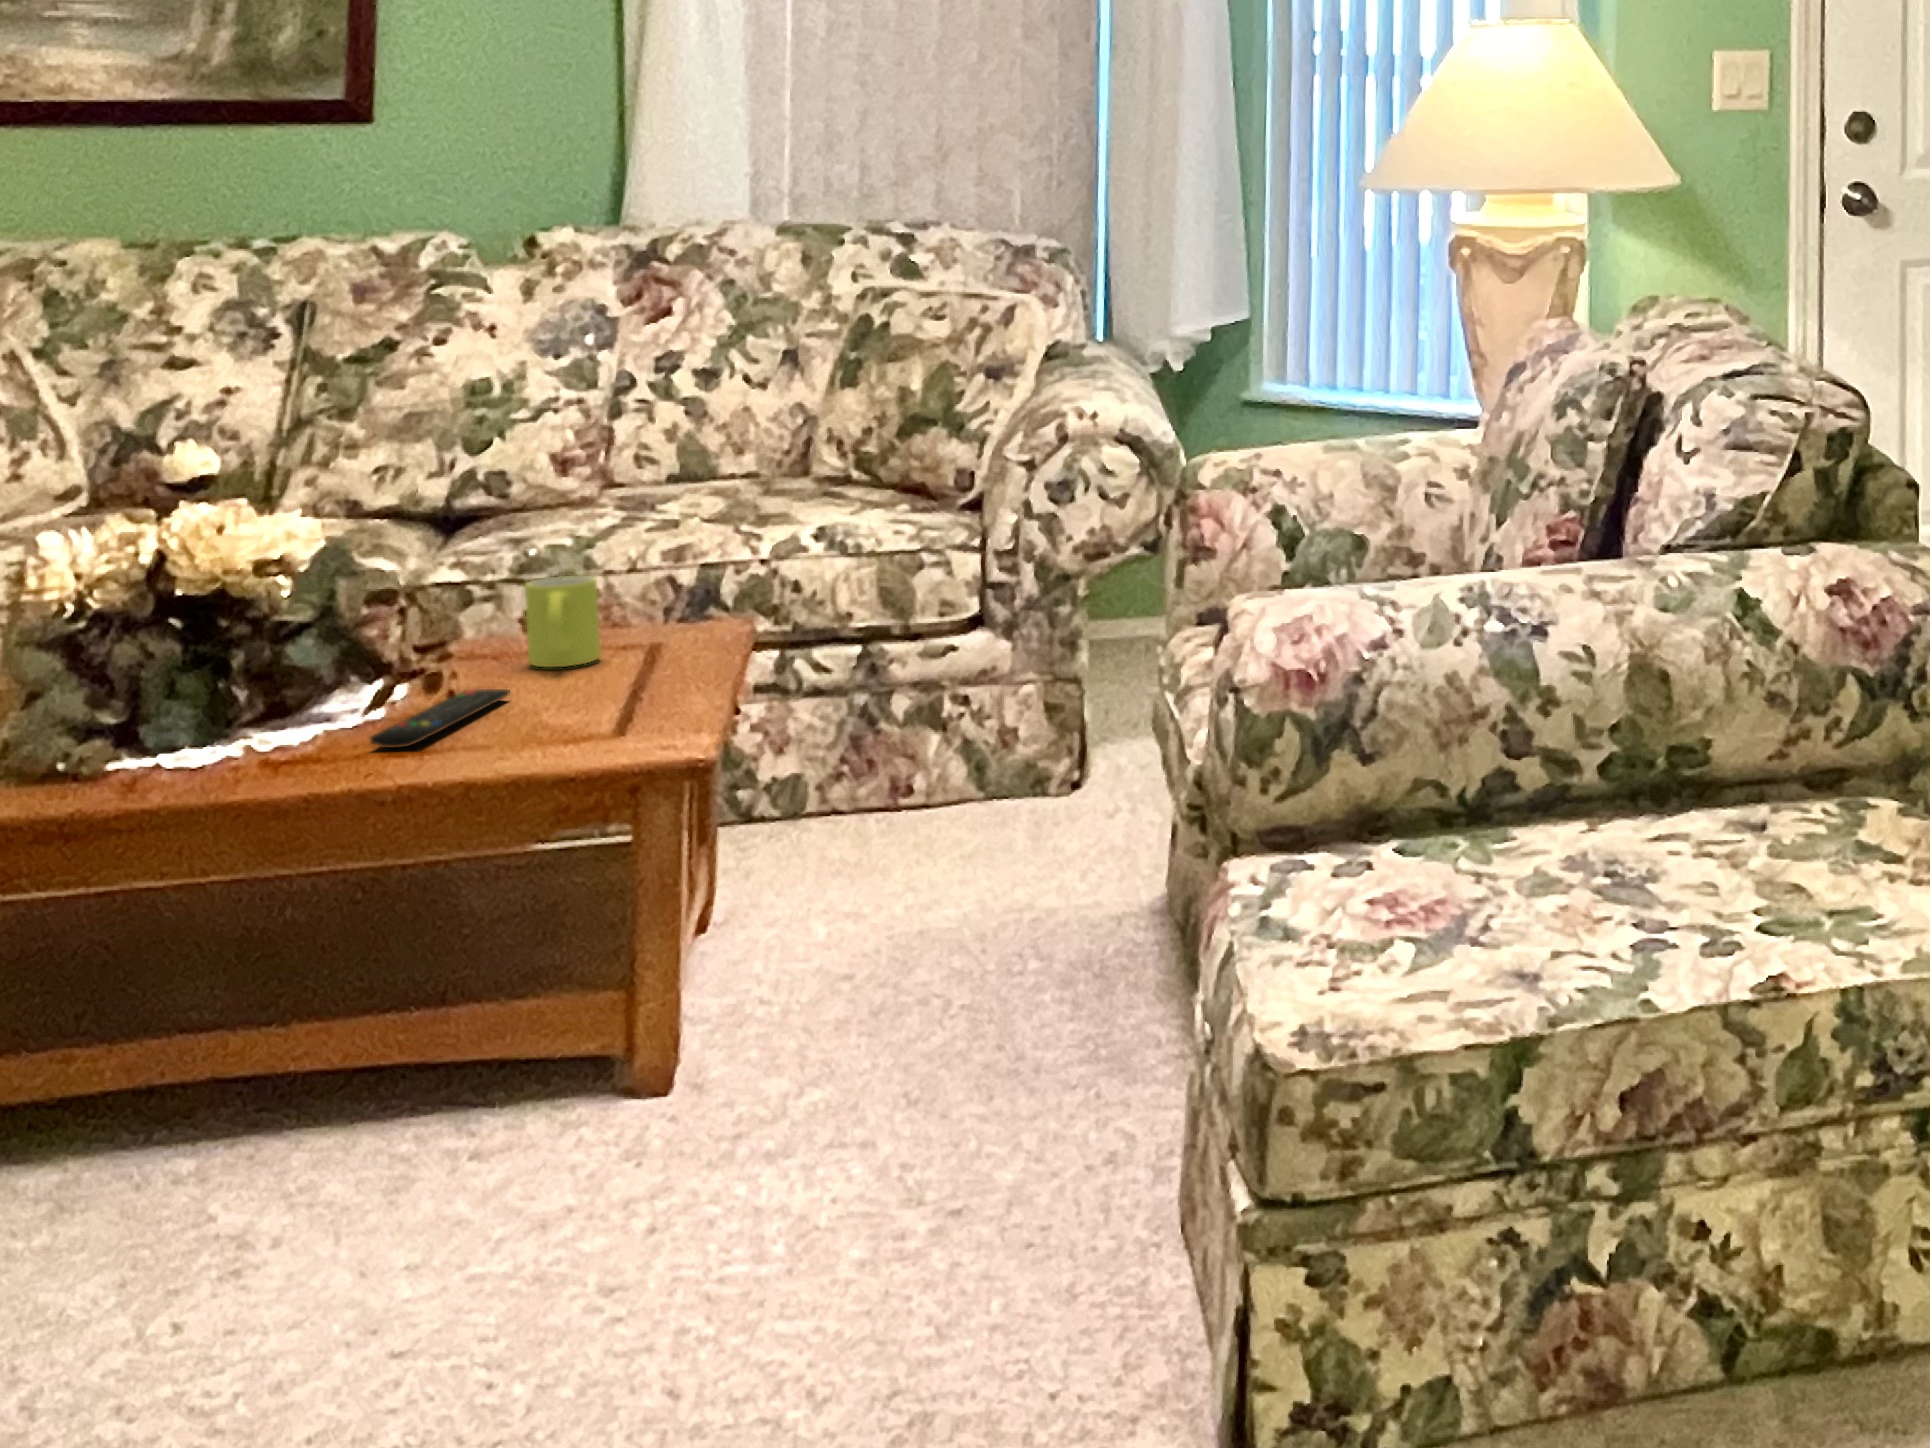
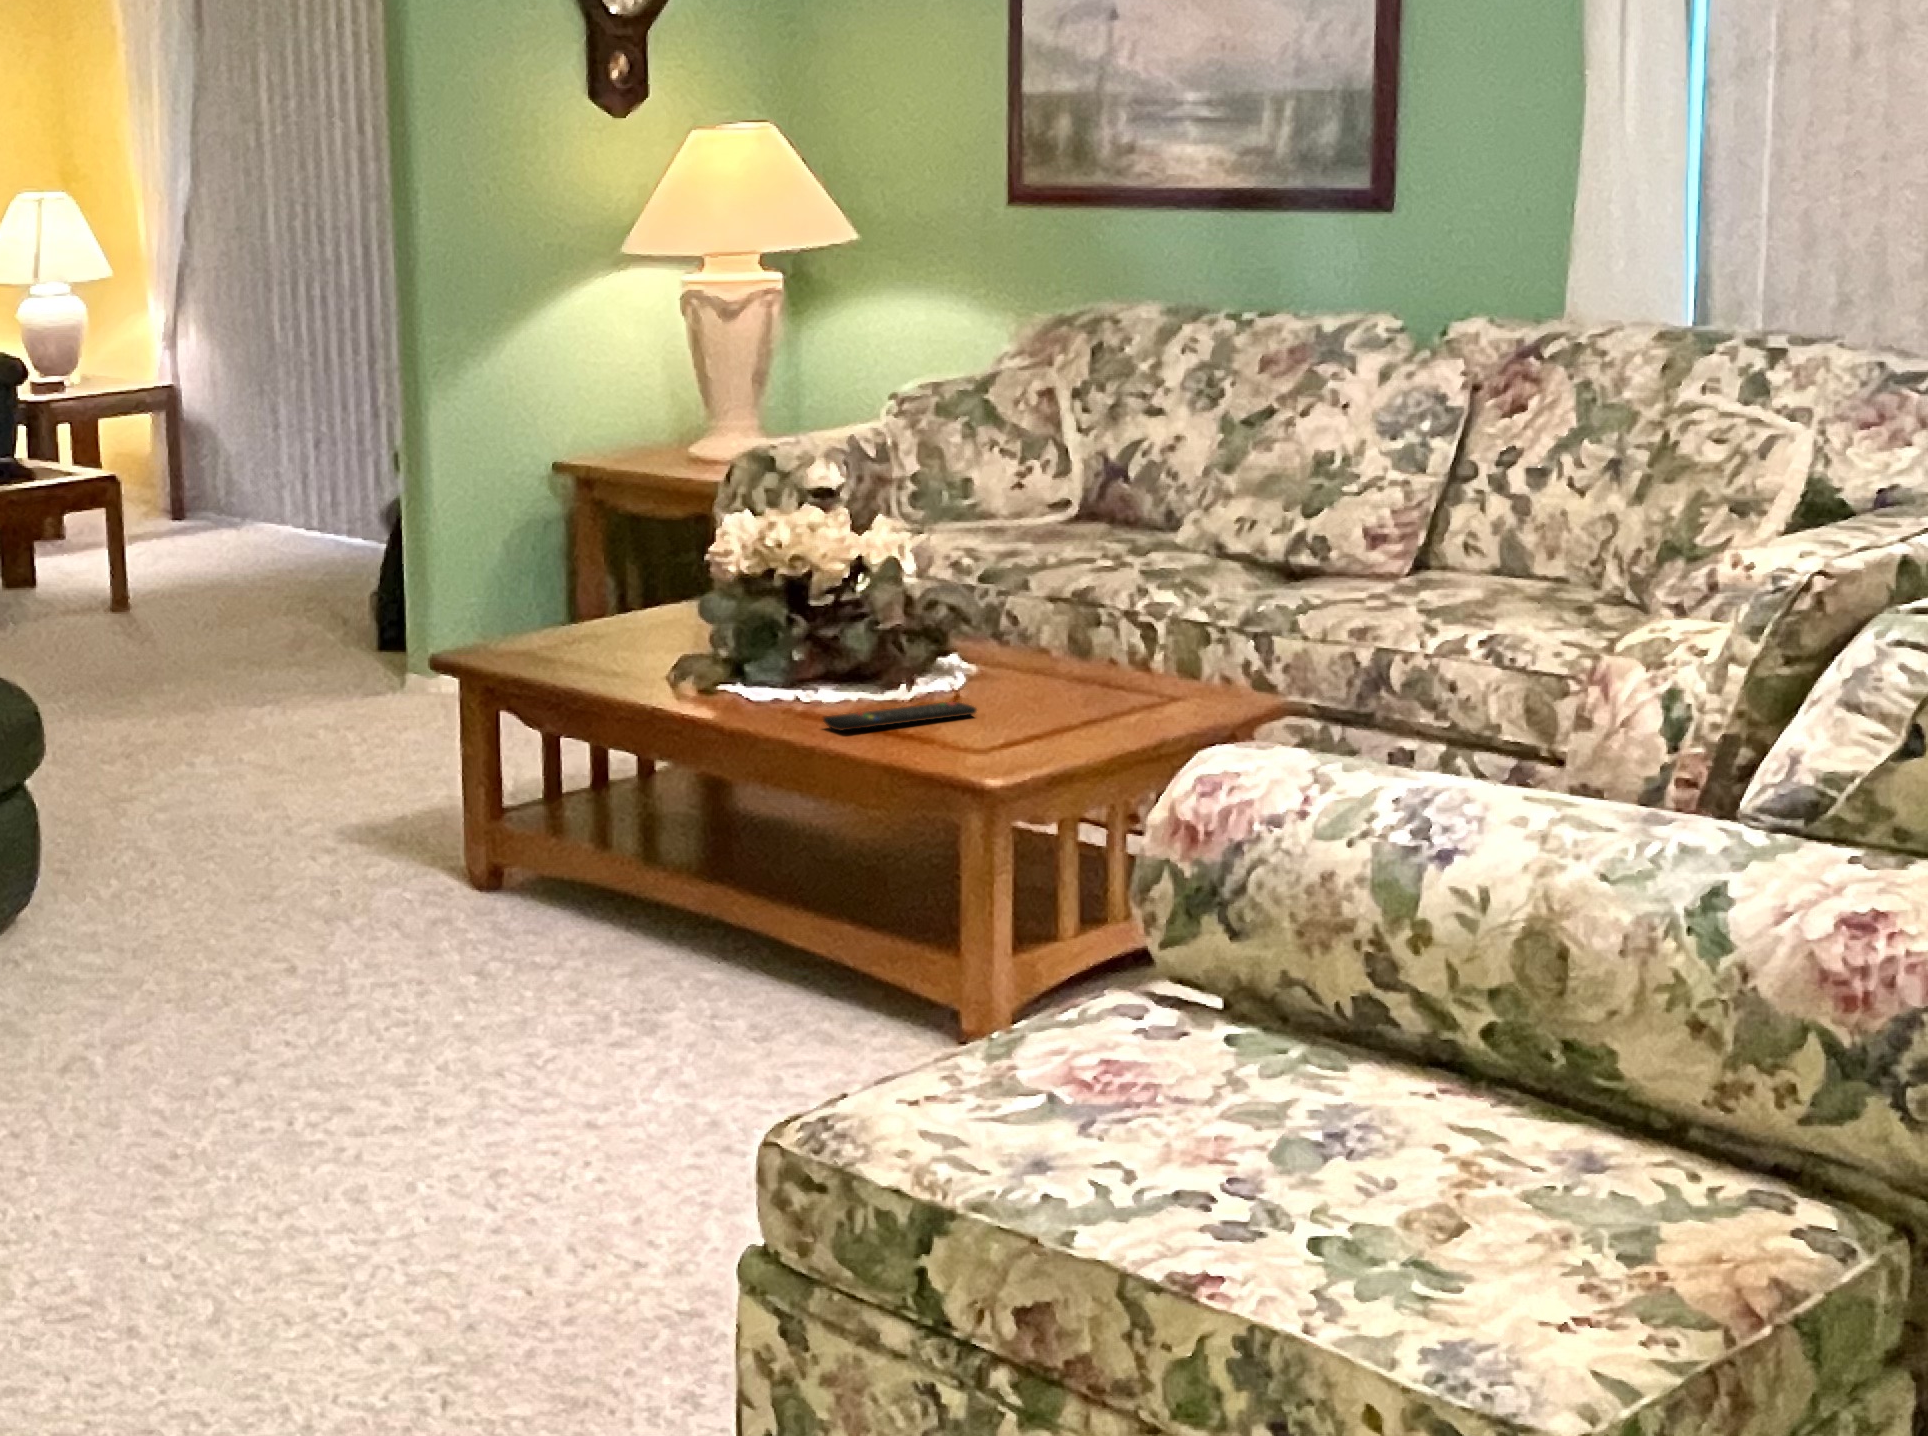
mug: present [525,576,601,667] -> none [1043,625,1106,703]

